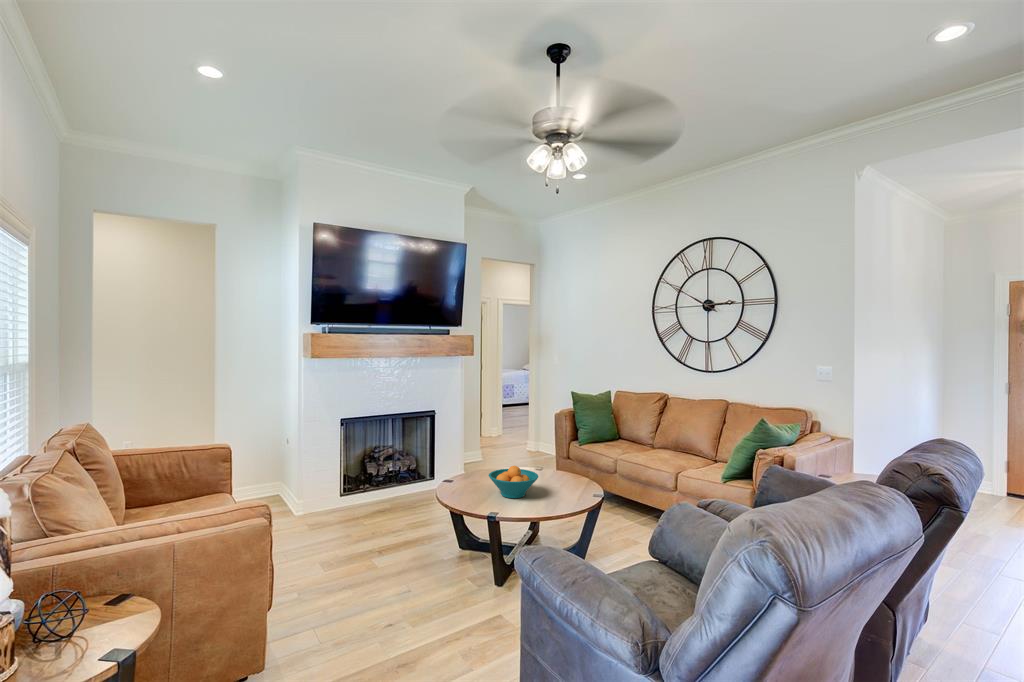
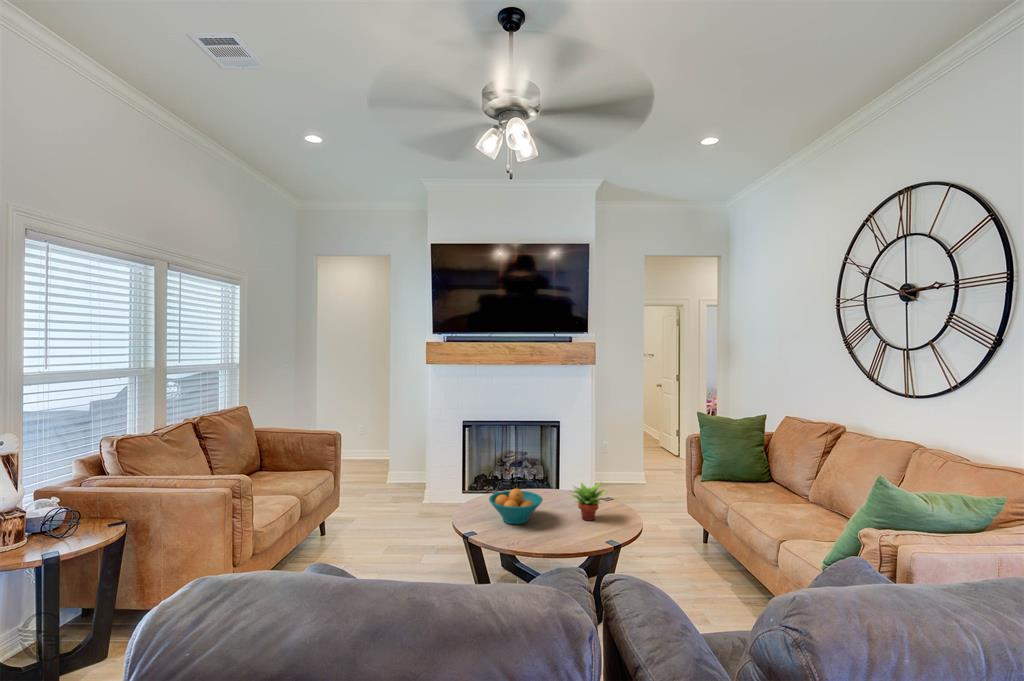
succulent plant: none [545,450,576,484] -> present [572,482,606,521]

